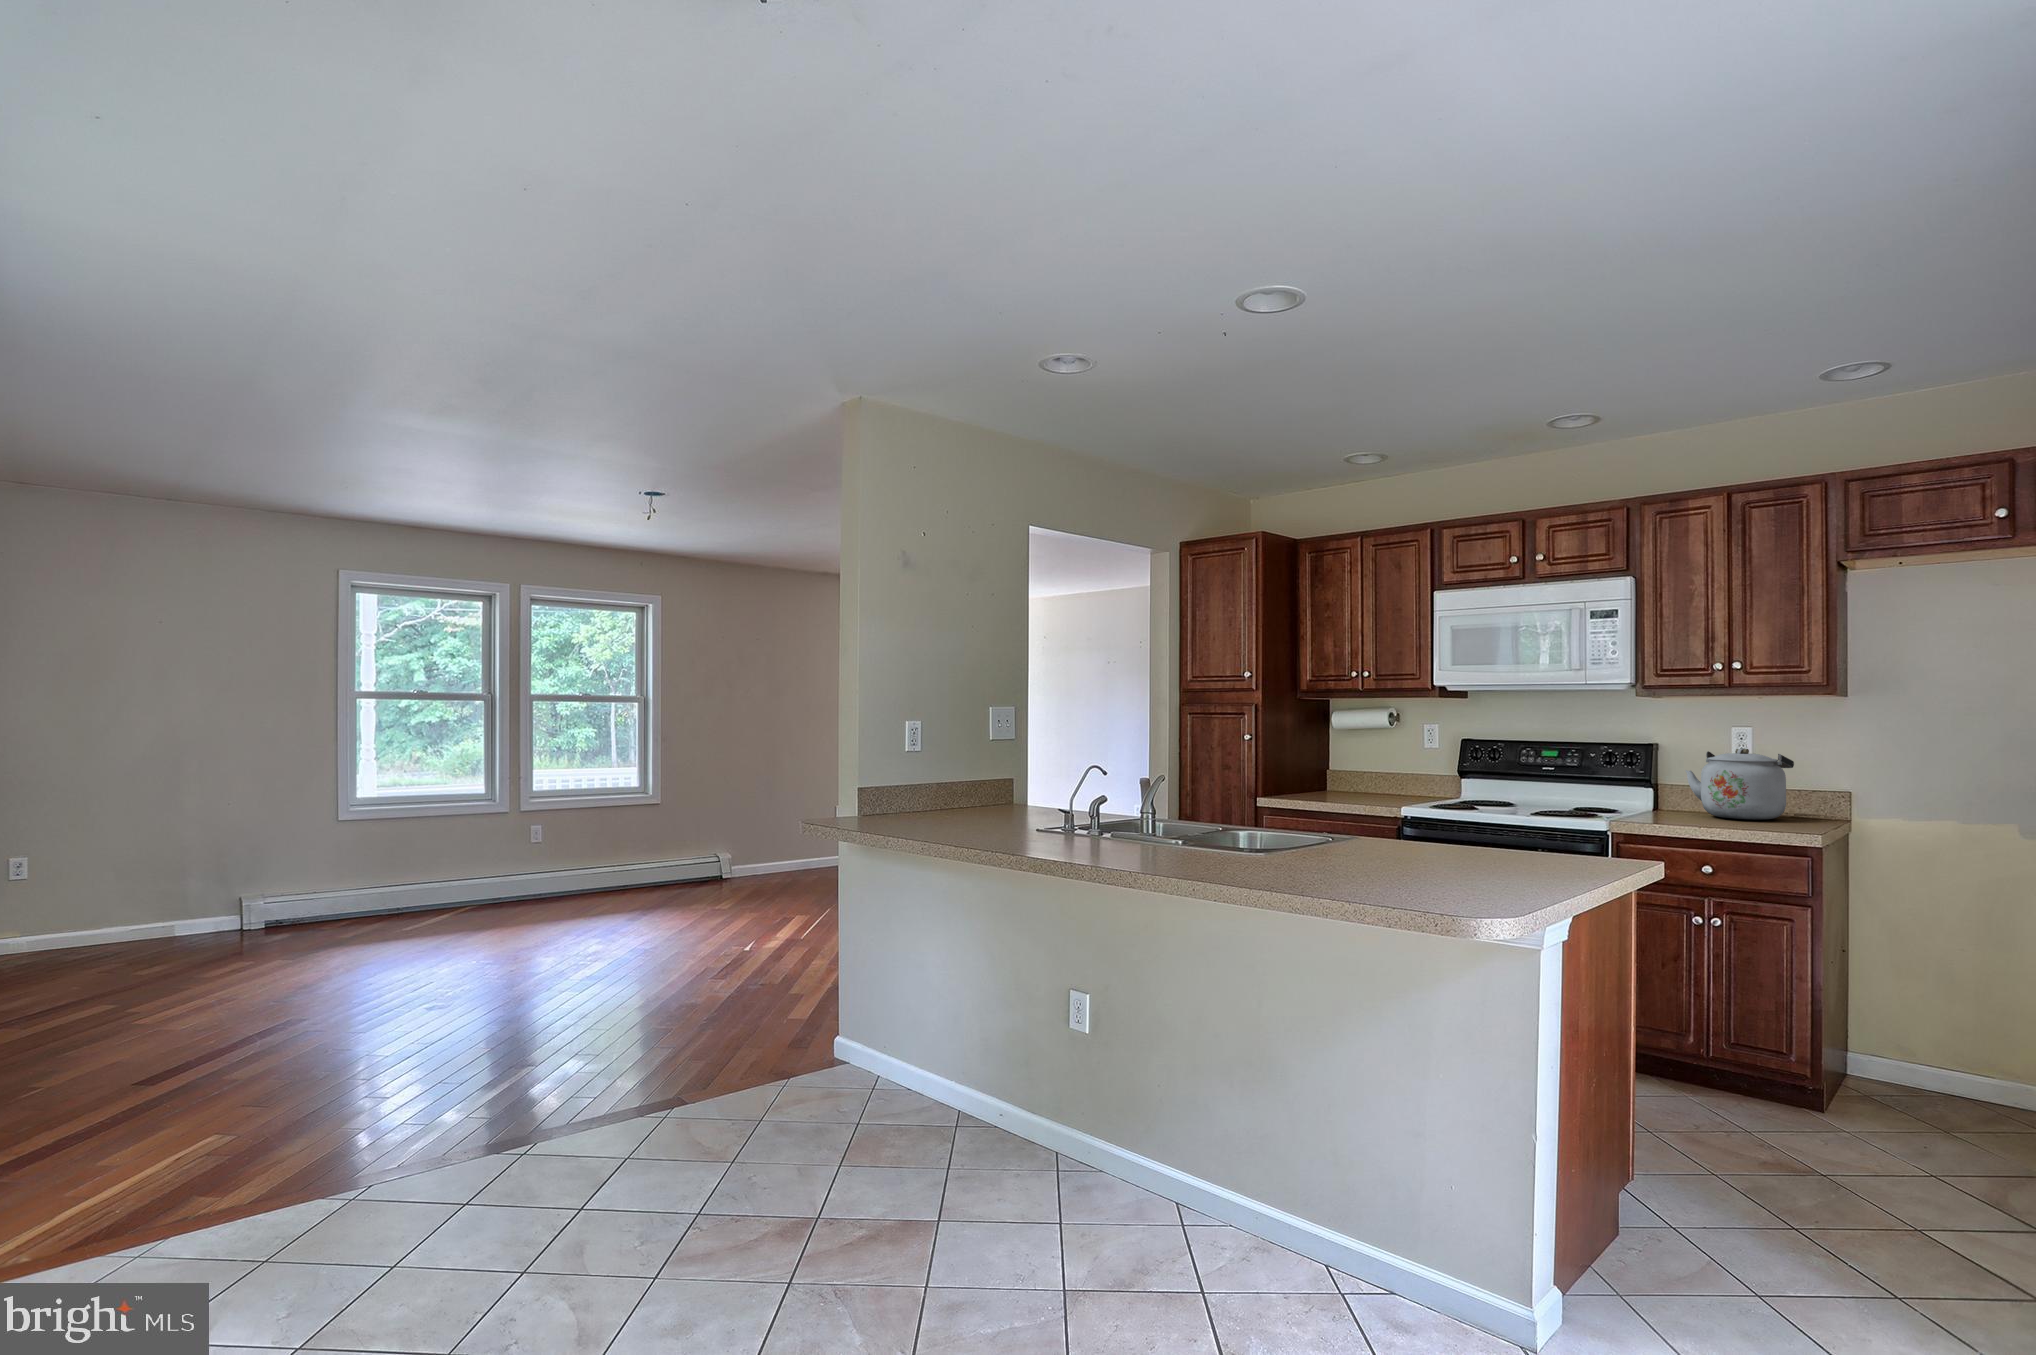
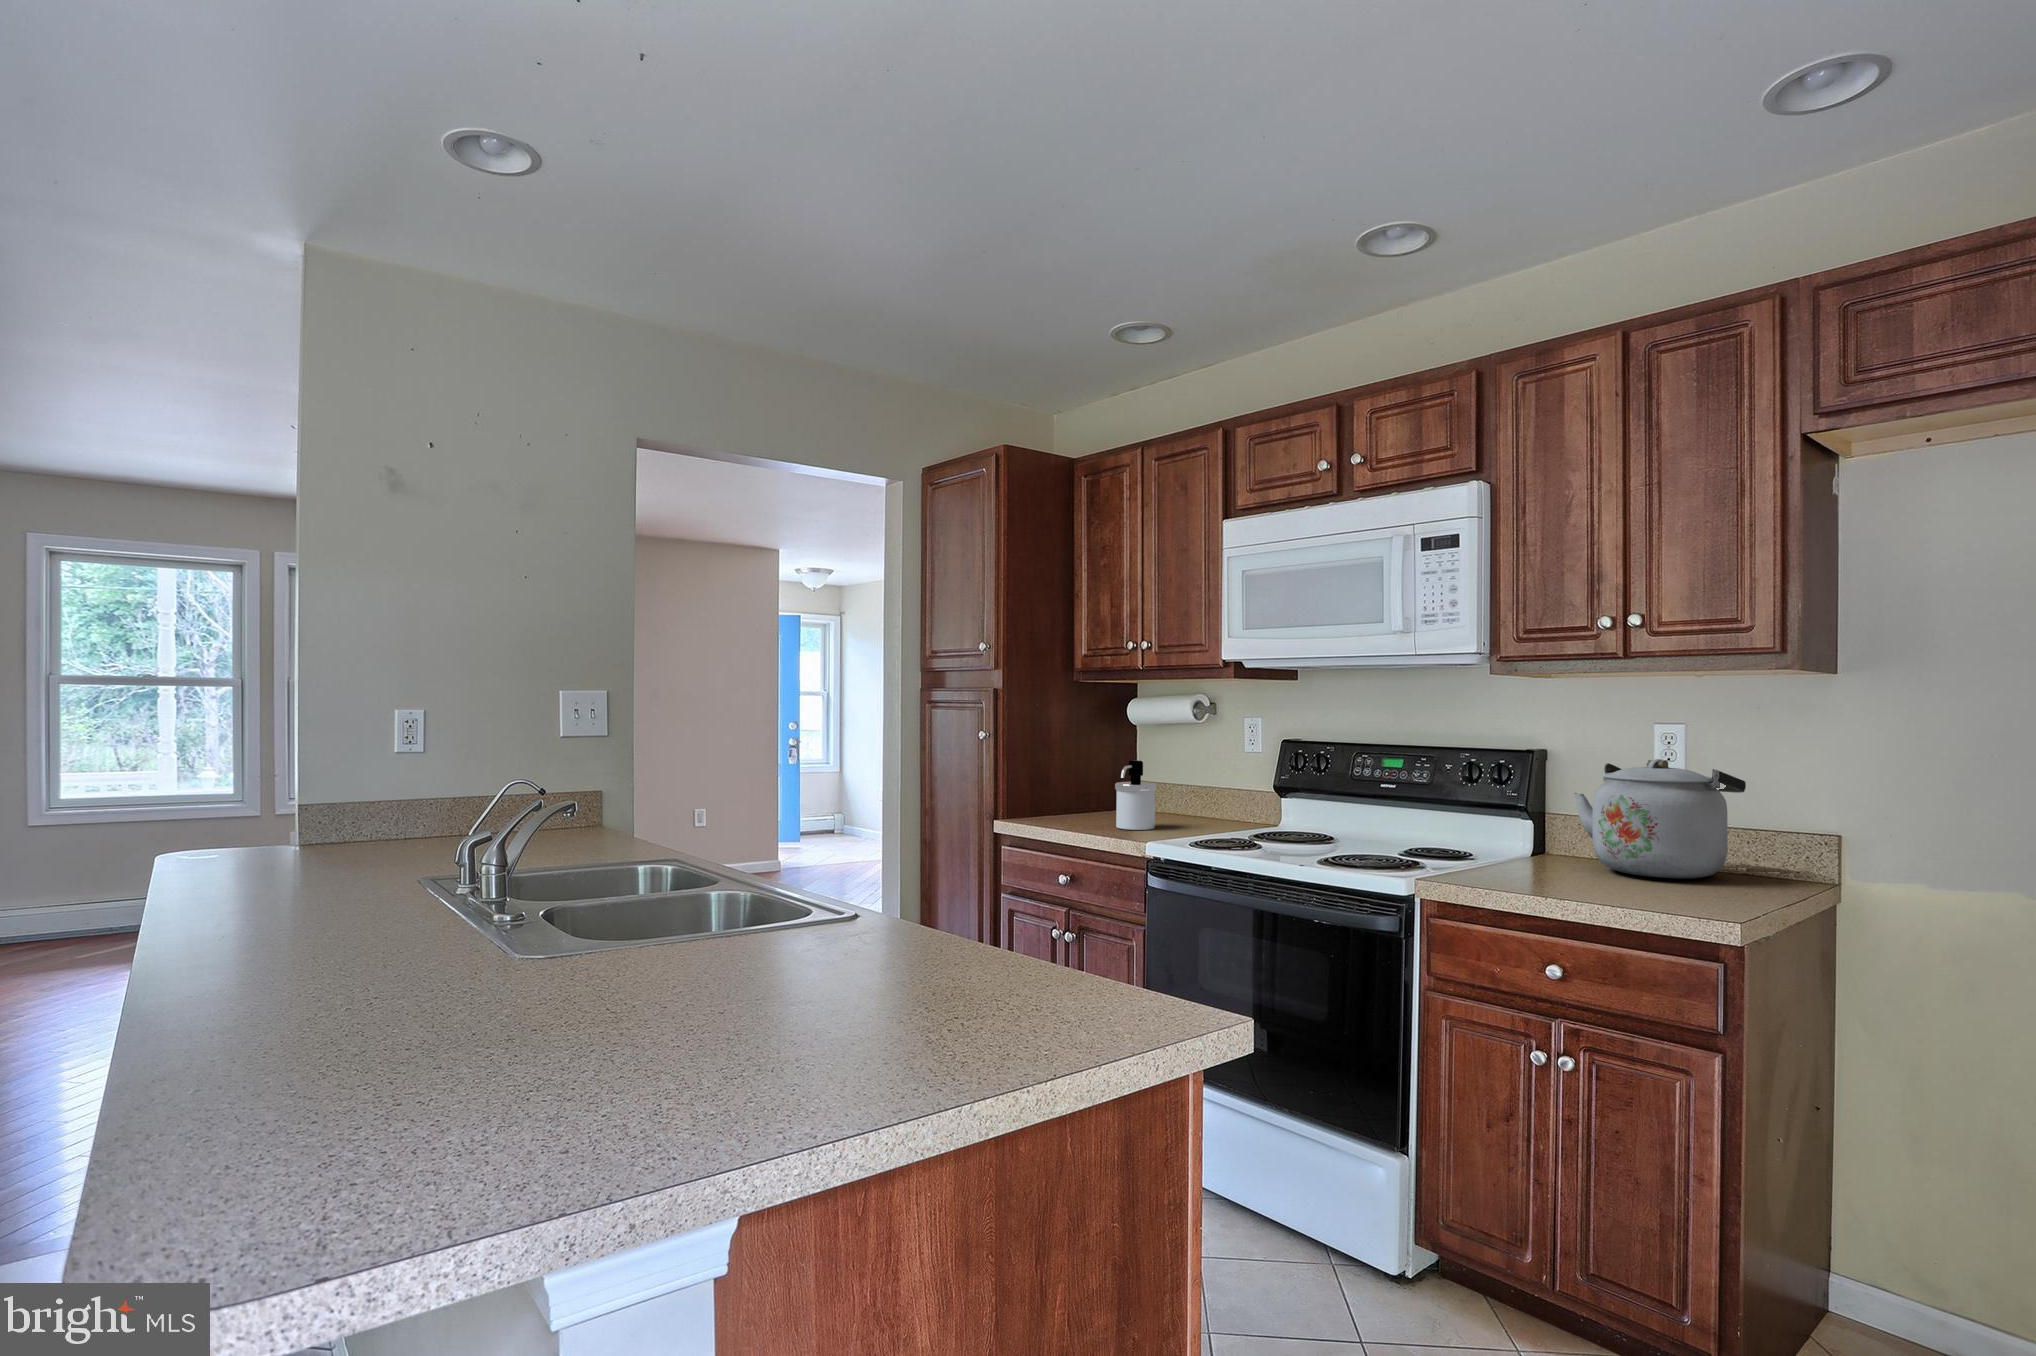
soap dispenser: none [1348,754,1378,802] -> present [1115,760,1156,830]

